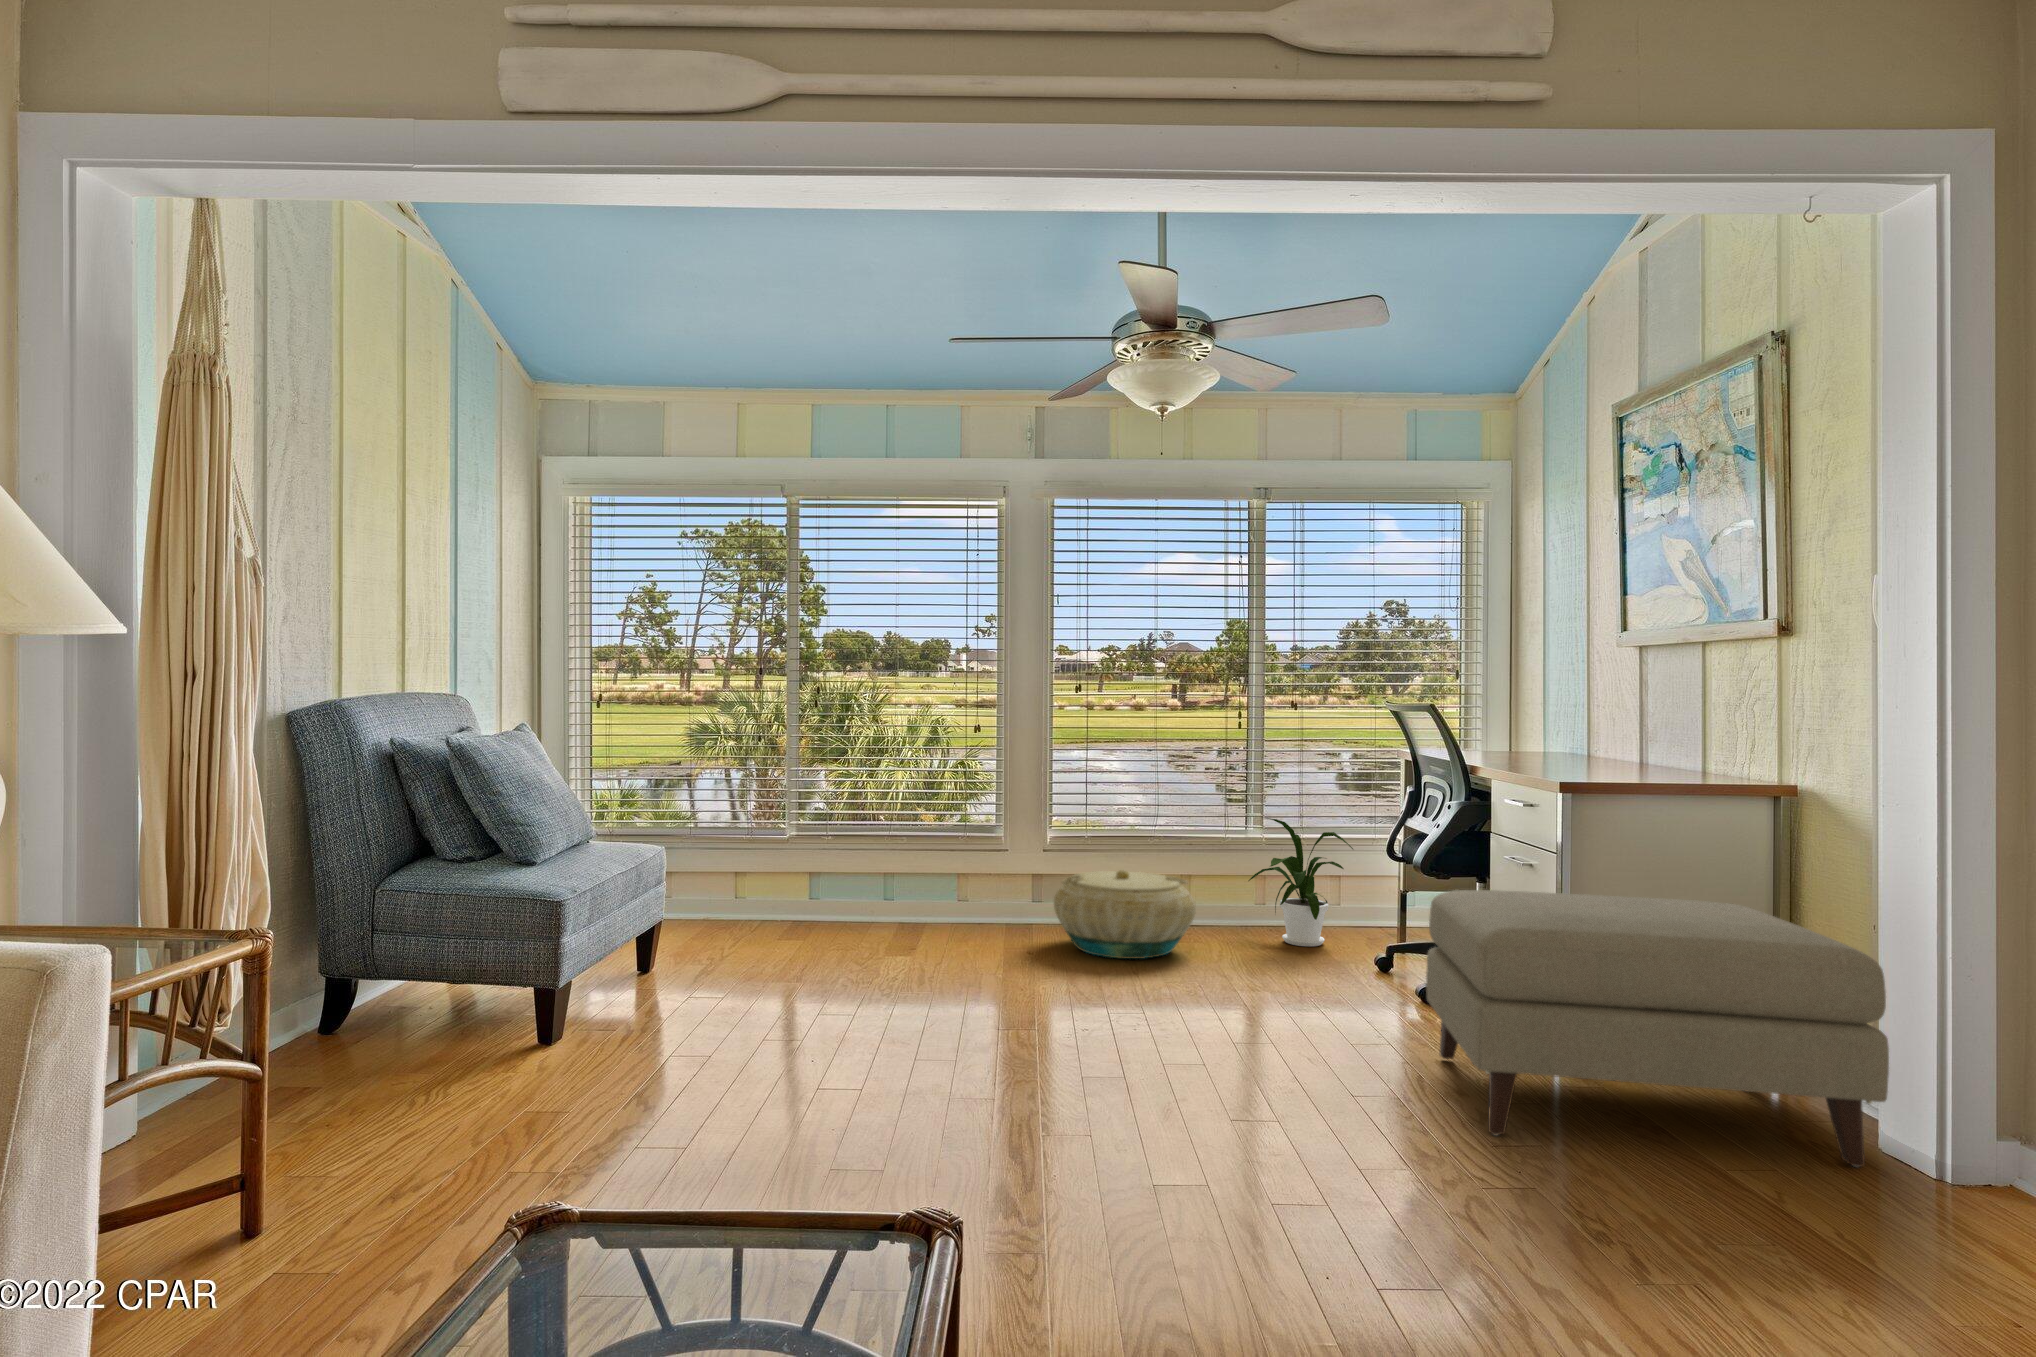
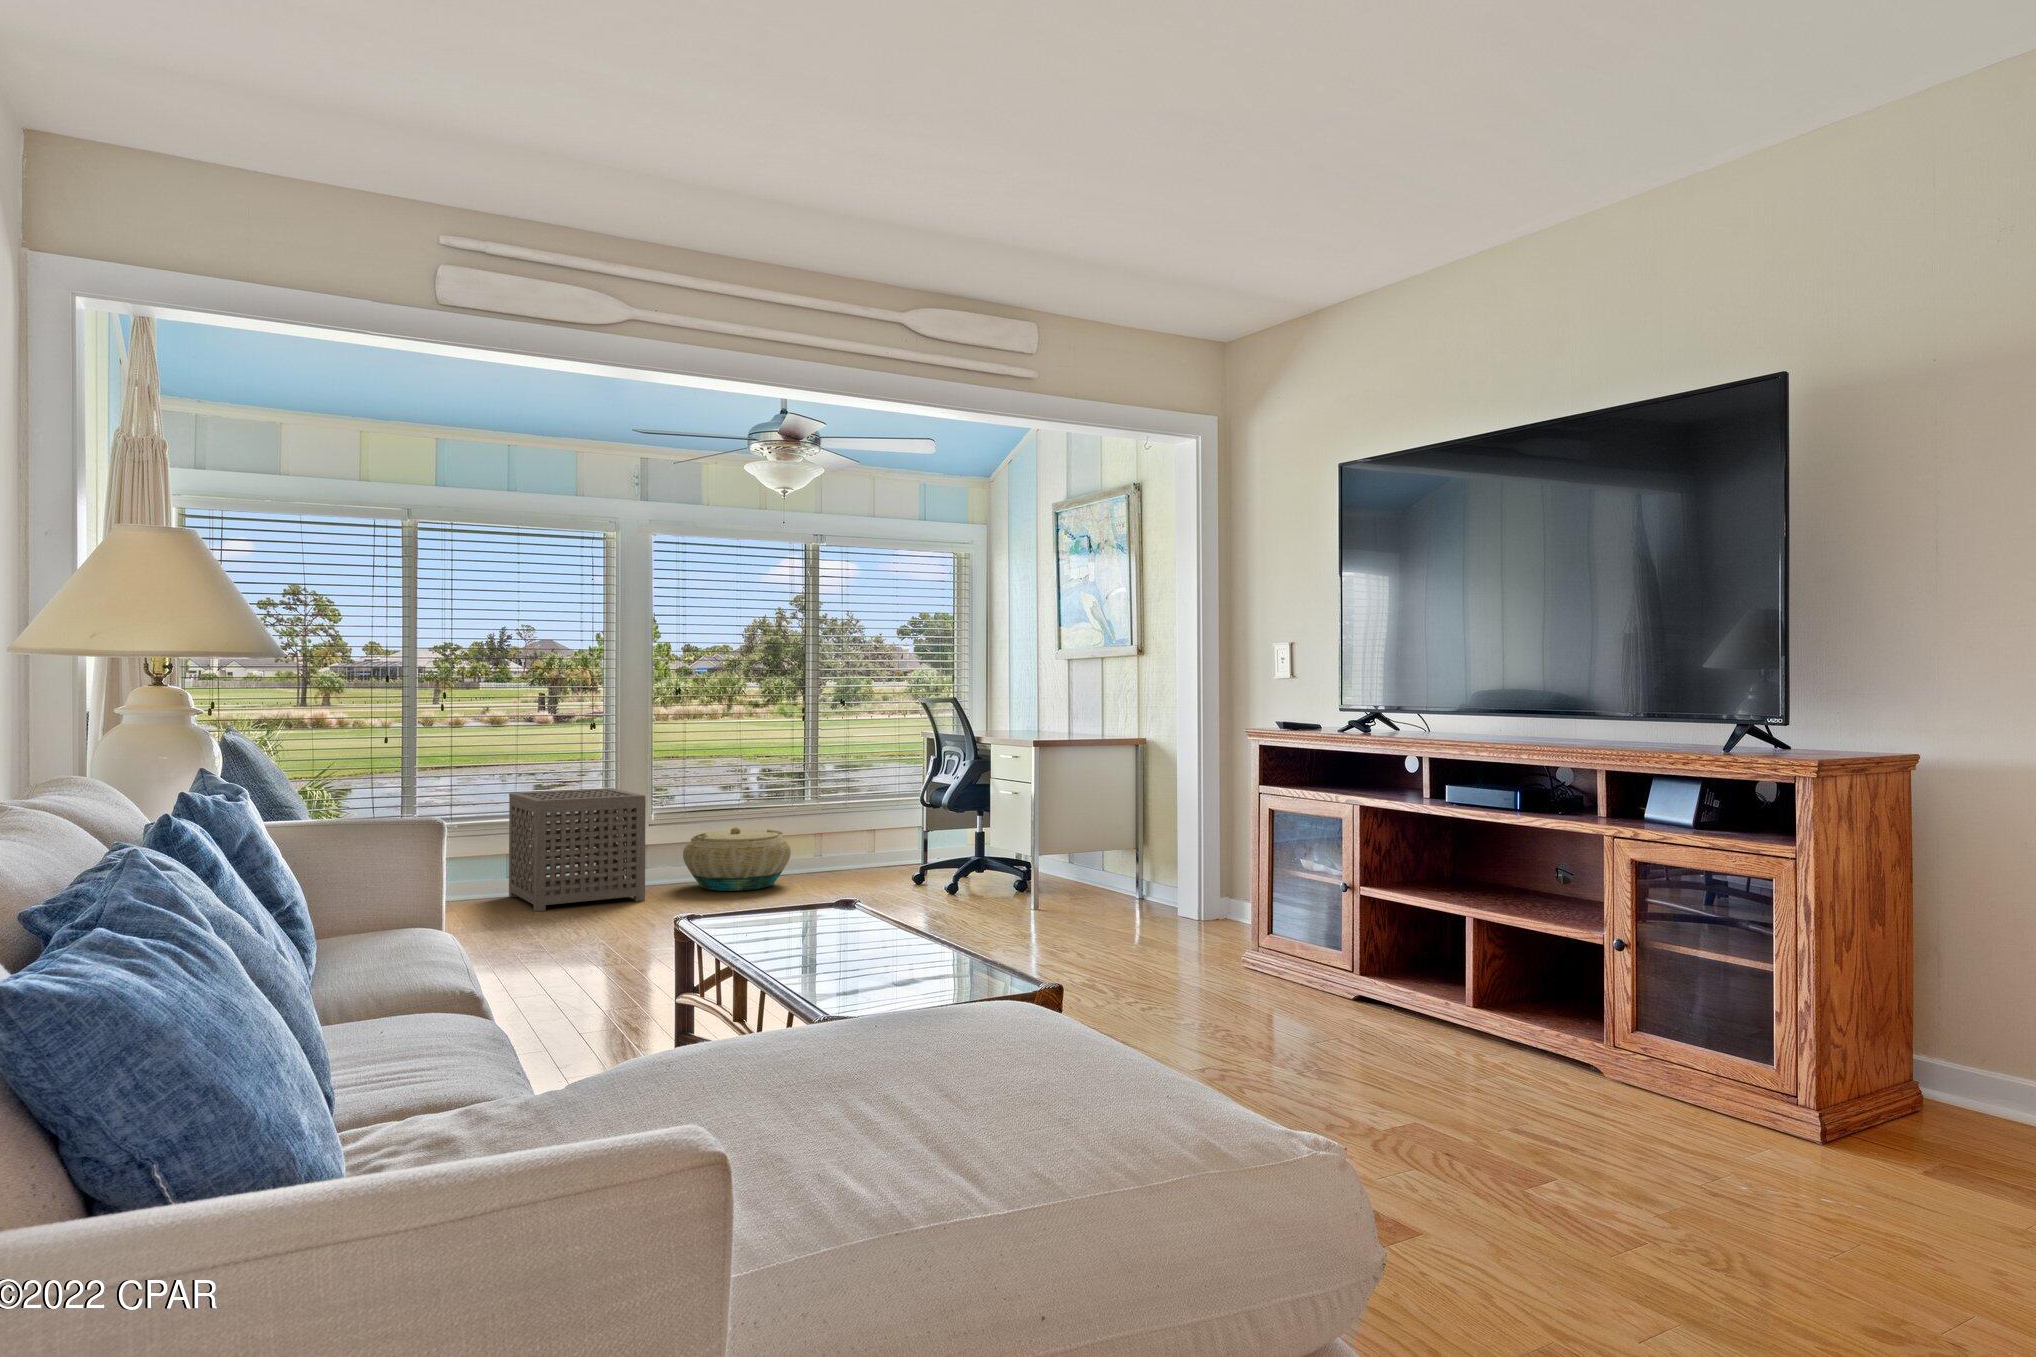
side table: none [848,805,994,962] -> present [509,789,646,911]
house plant: present [1249,818,1353,946] -> none [818,783,895,873]
ottoman: present [1426,890,1889,1167] -> none [960,806,1181,937]

